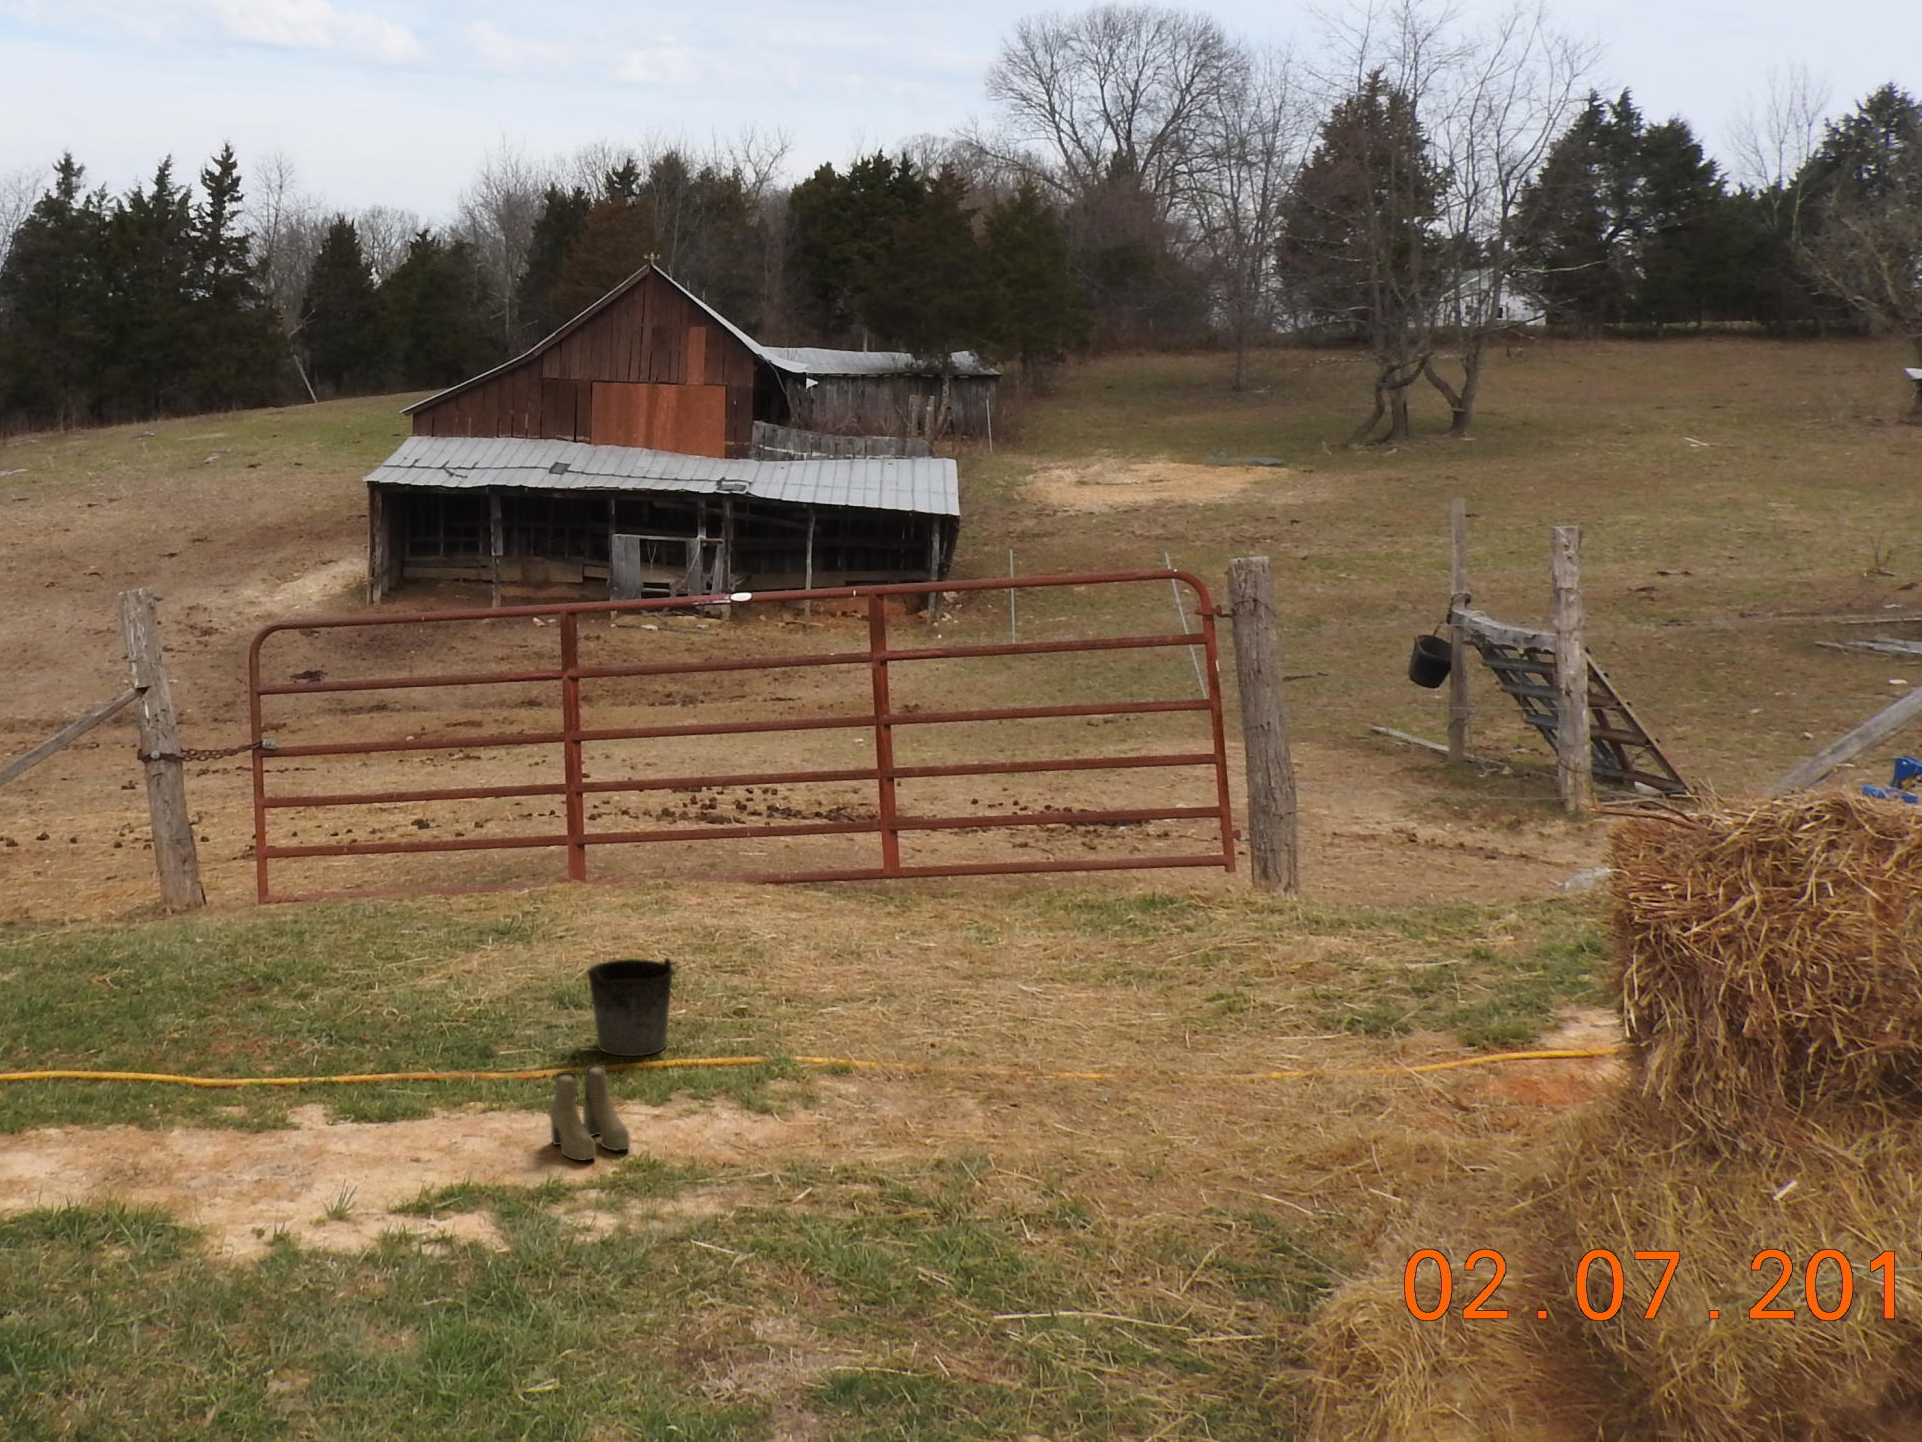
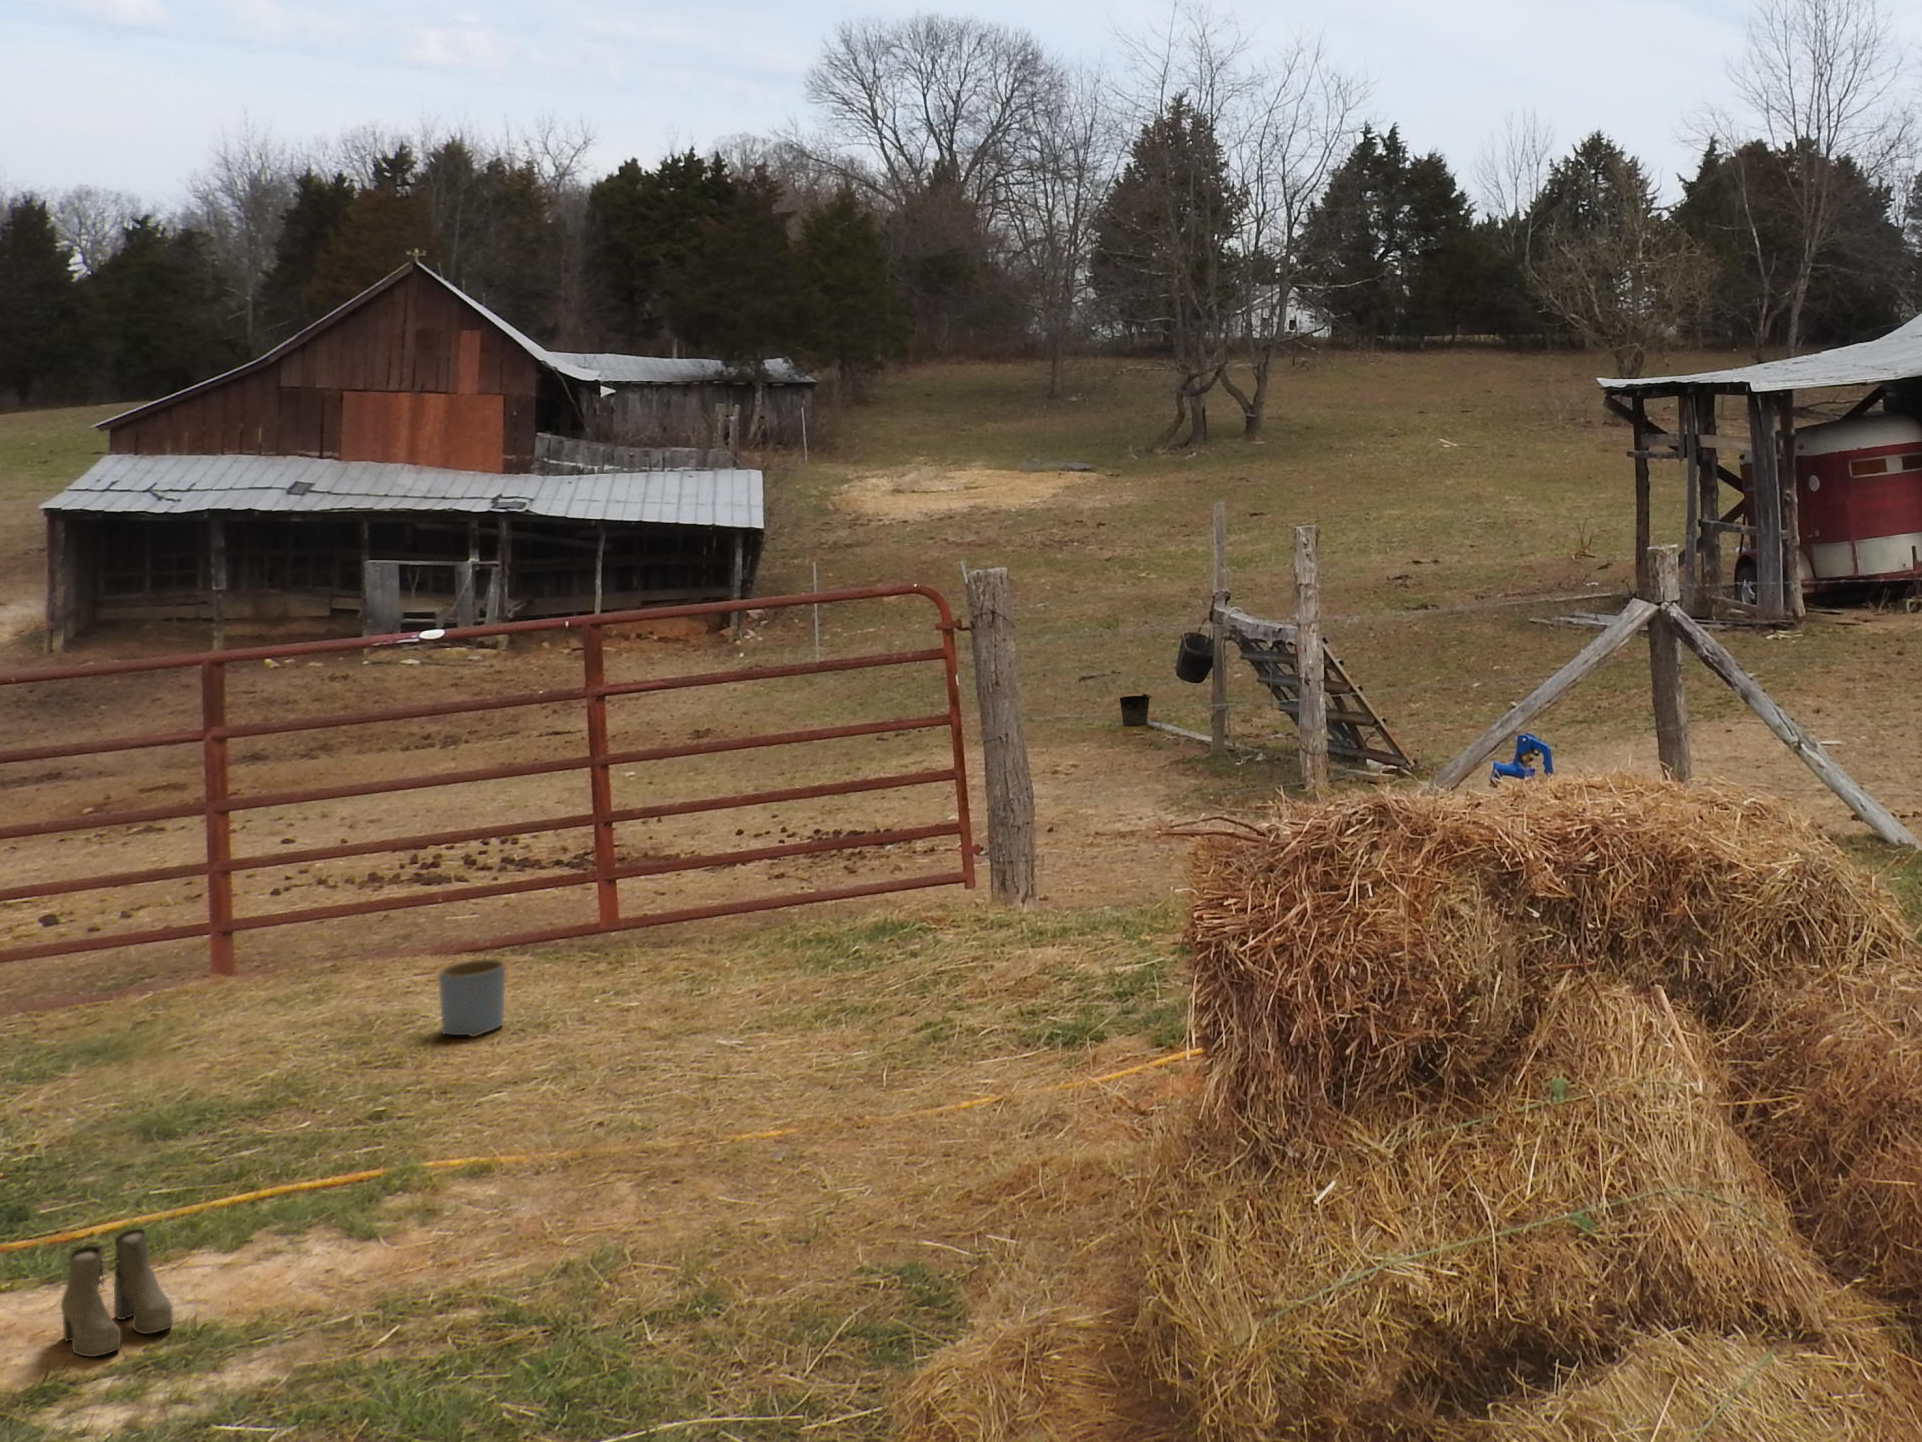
planter: none [769,885,823,953] -> present [439,959,505,1037]
bucket: present [588,958,679,1056] -> present [1120,694,1151,726]

